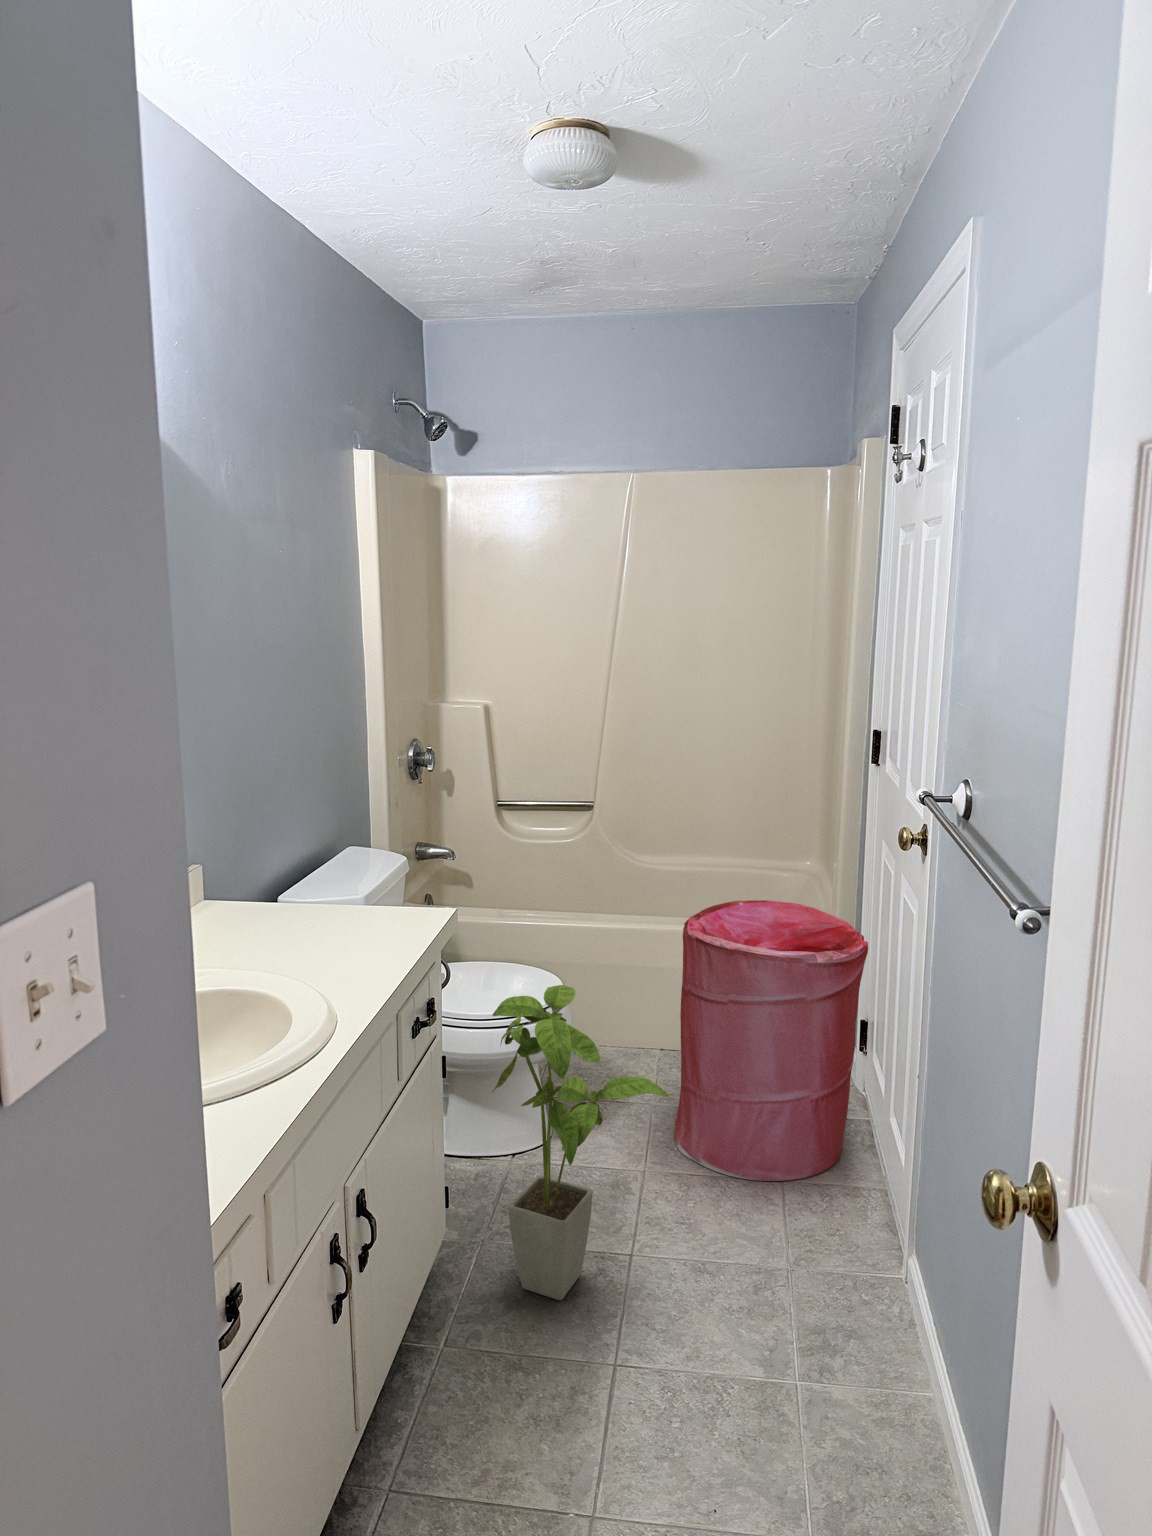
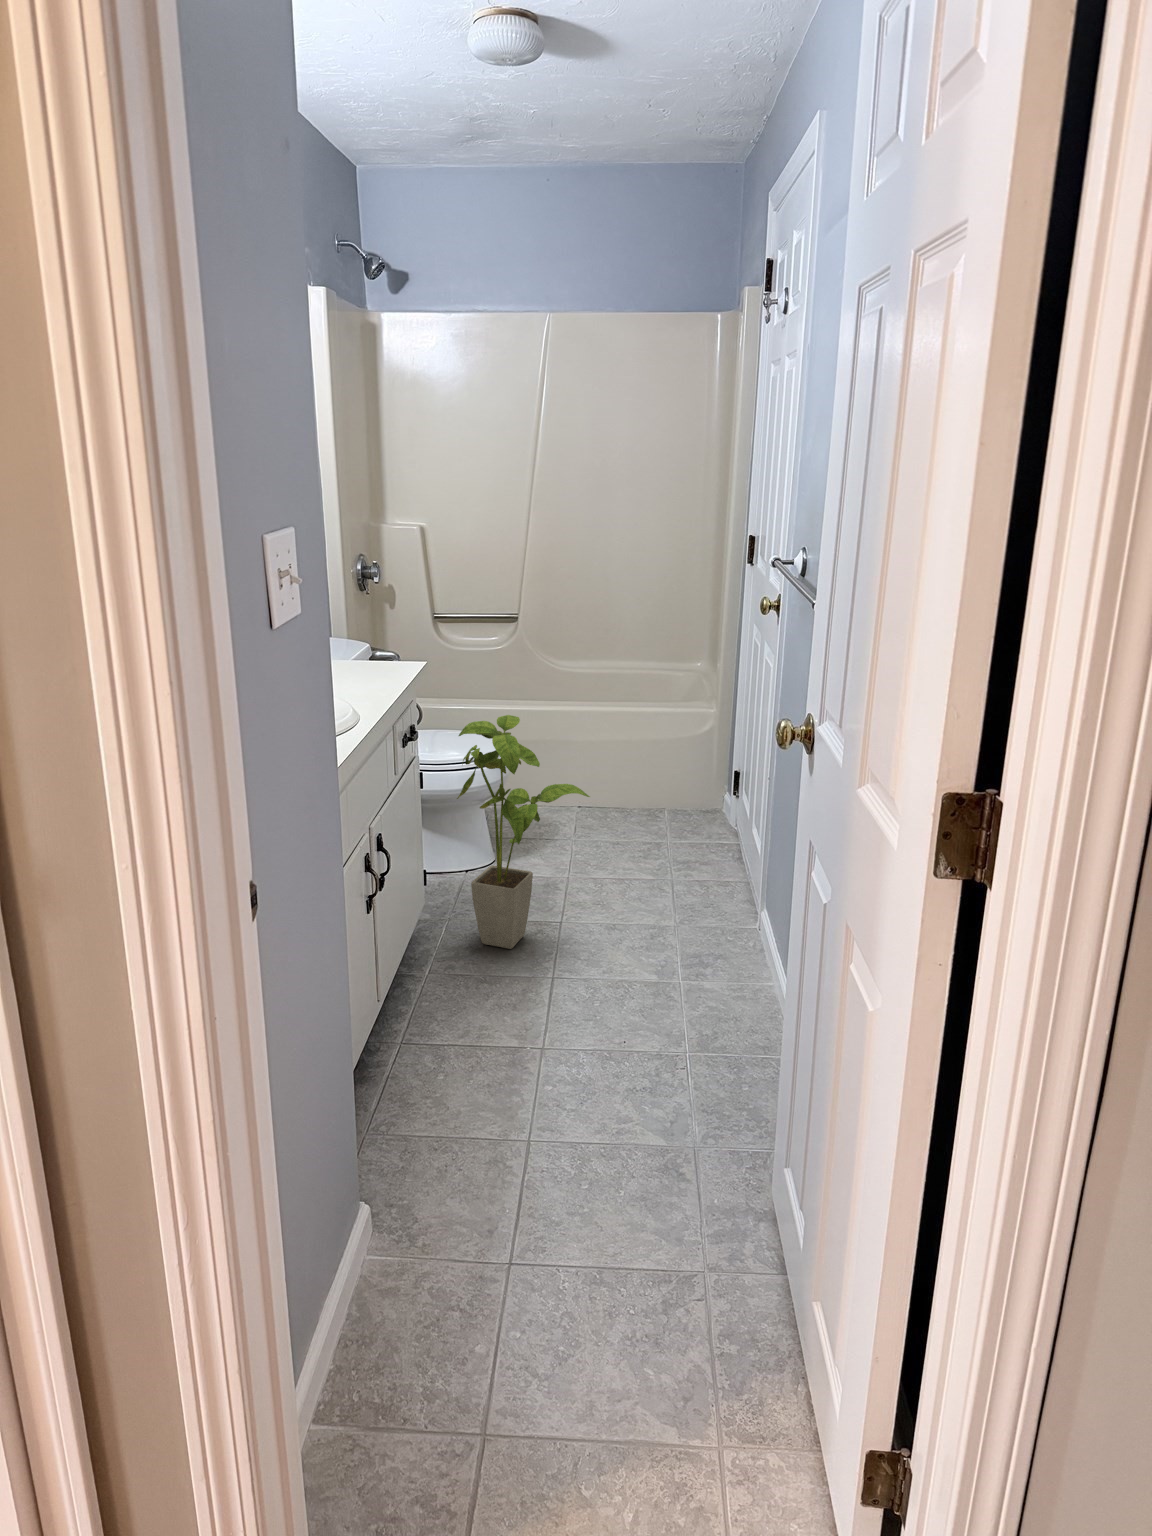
laundry hamper: present [674,900,868,1181] -> none [590,675,739,880]

